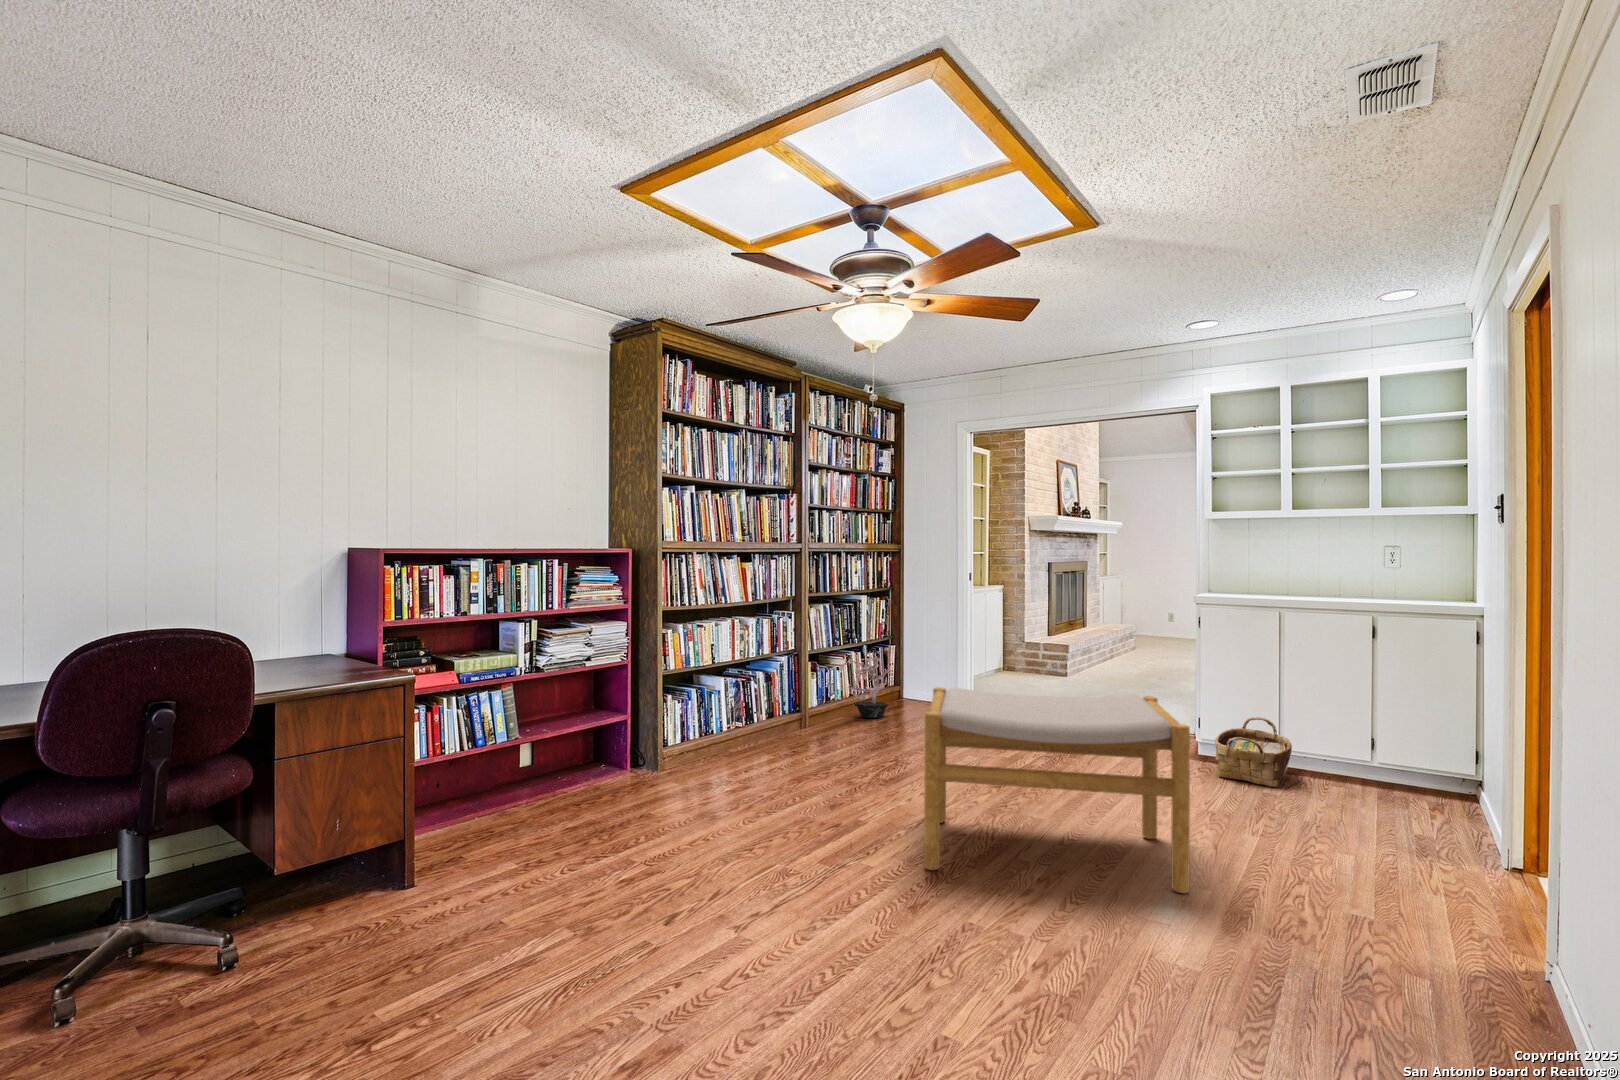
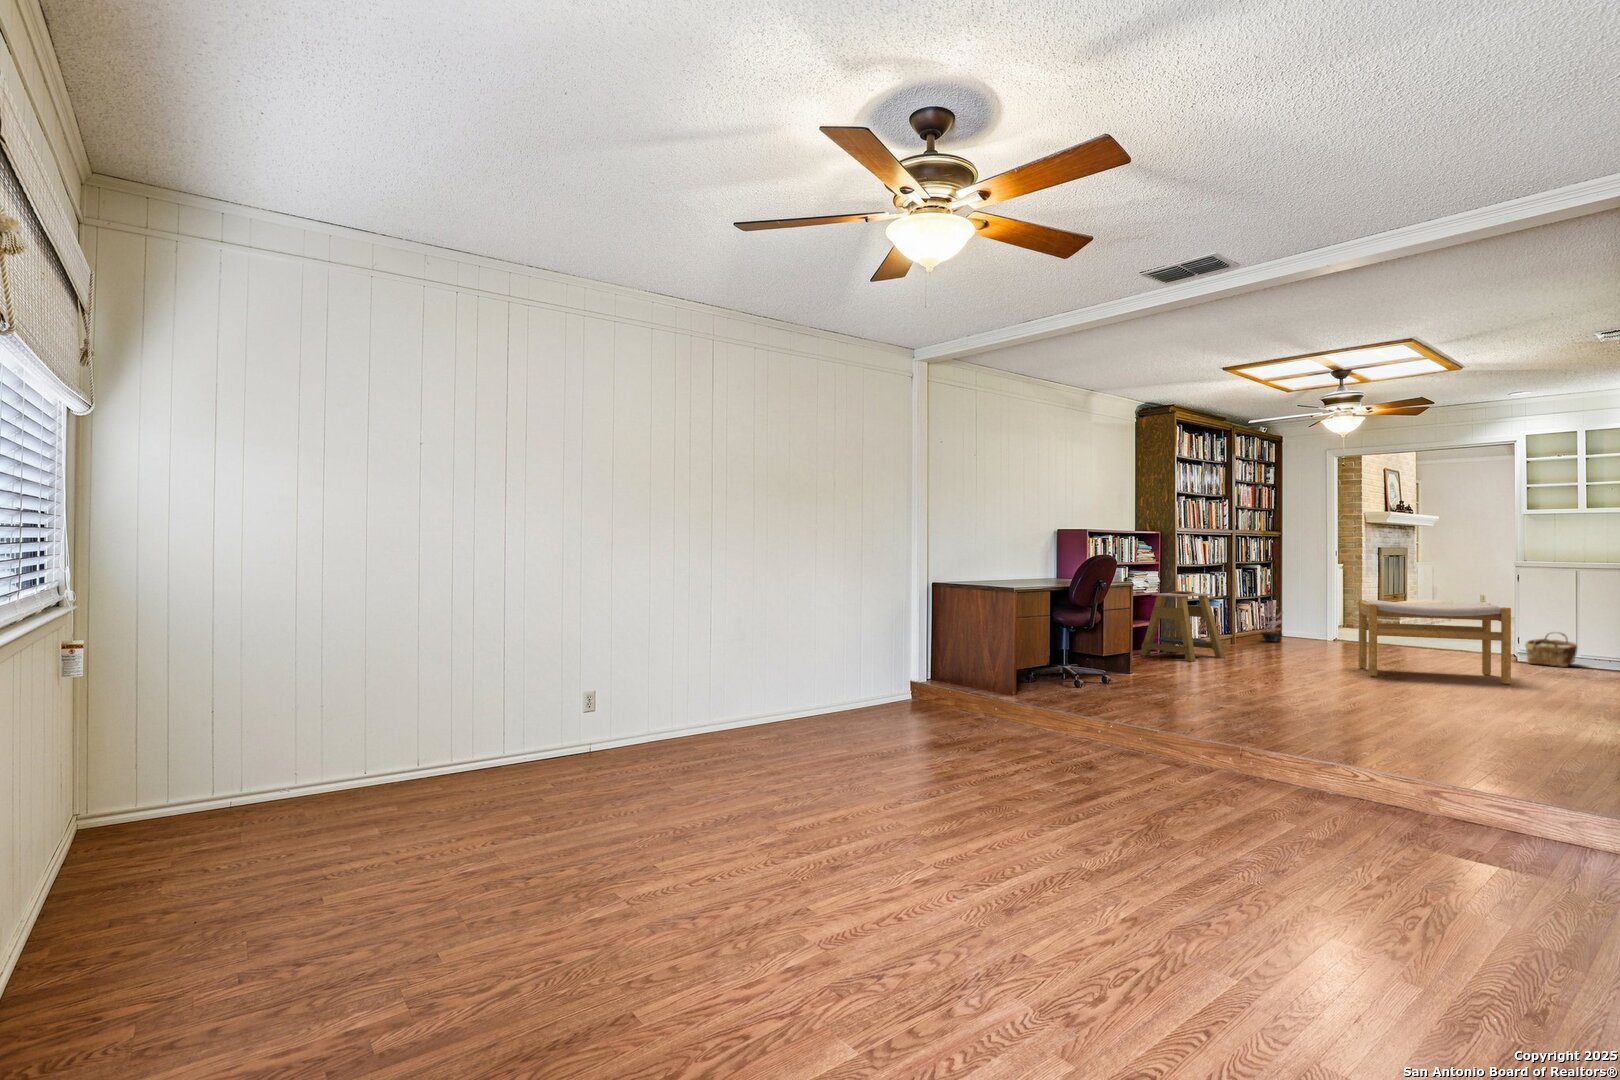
side table: none [573,660,728,813] -> present [1140,591,1225,661]

